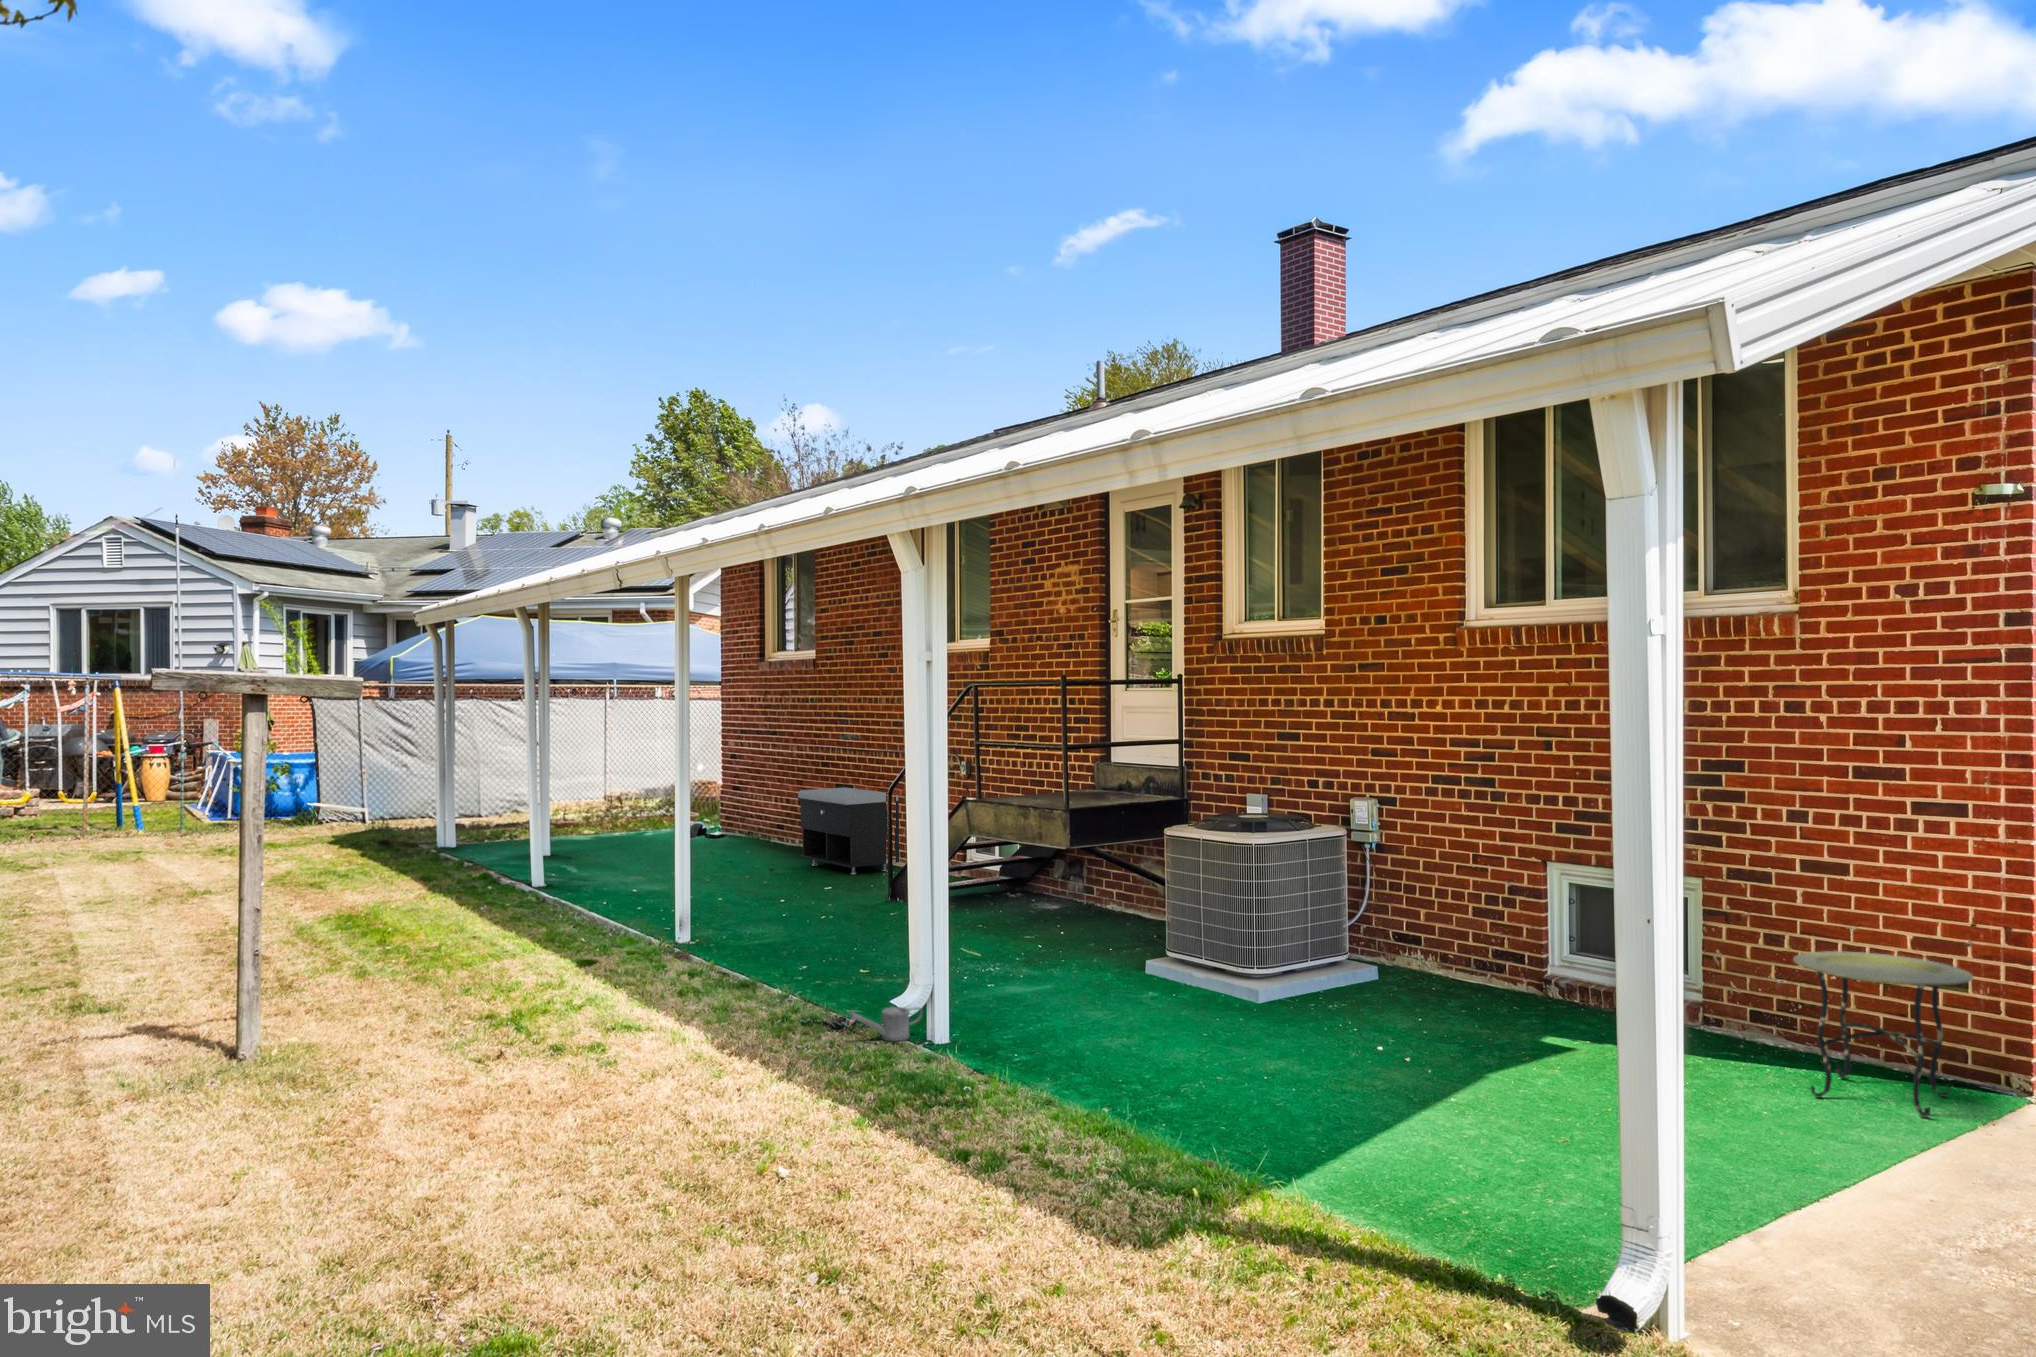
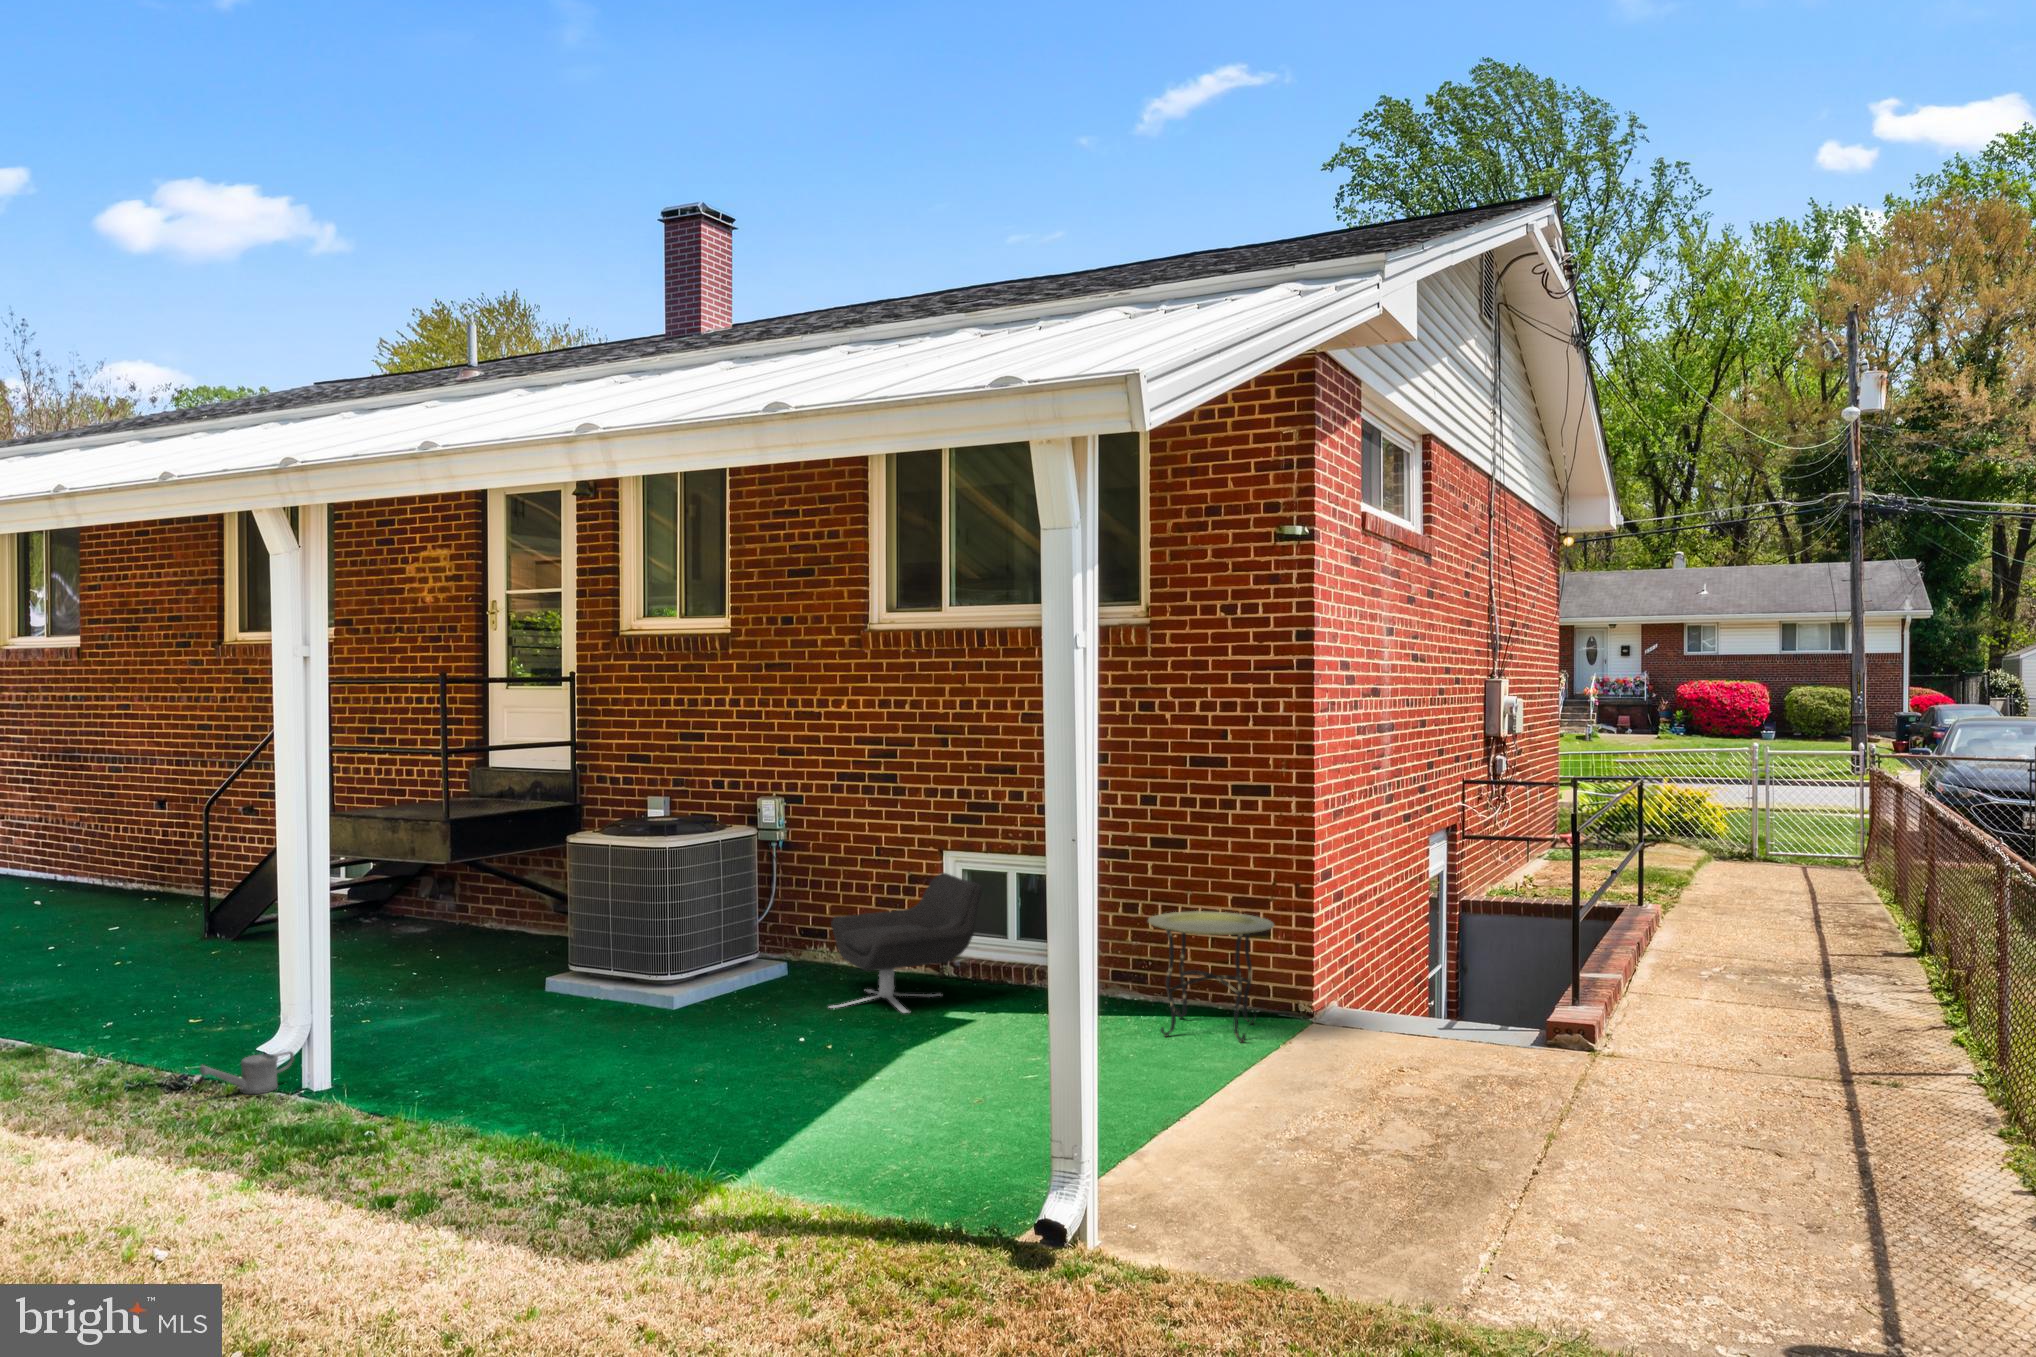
storage bench: present [798,788,899,874] -> none [60,805,207,910]
lounge chair: none [1415,886,1590,1034] -> present [830,873,982,1013]

